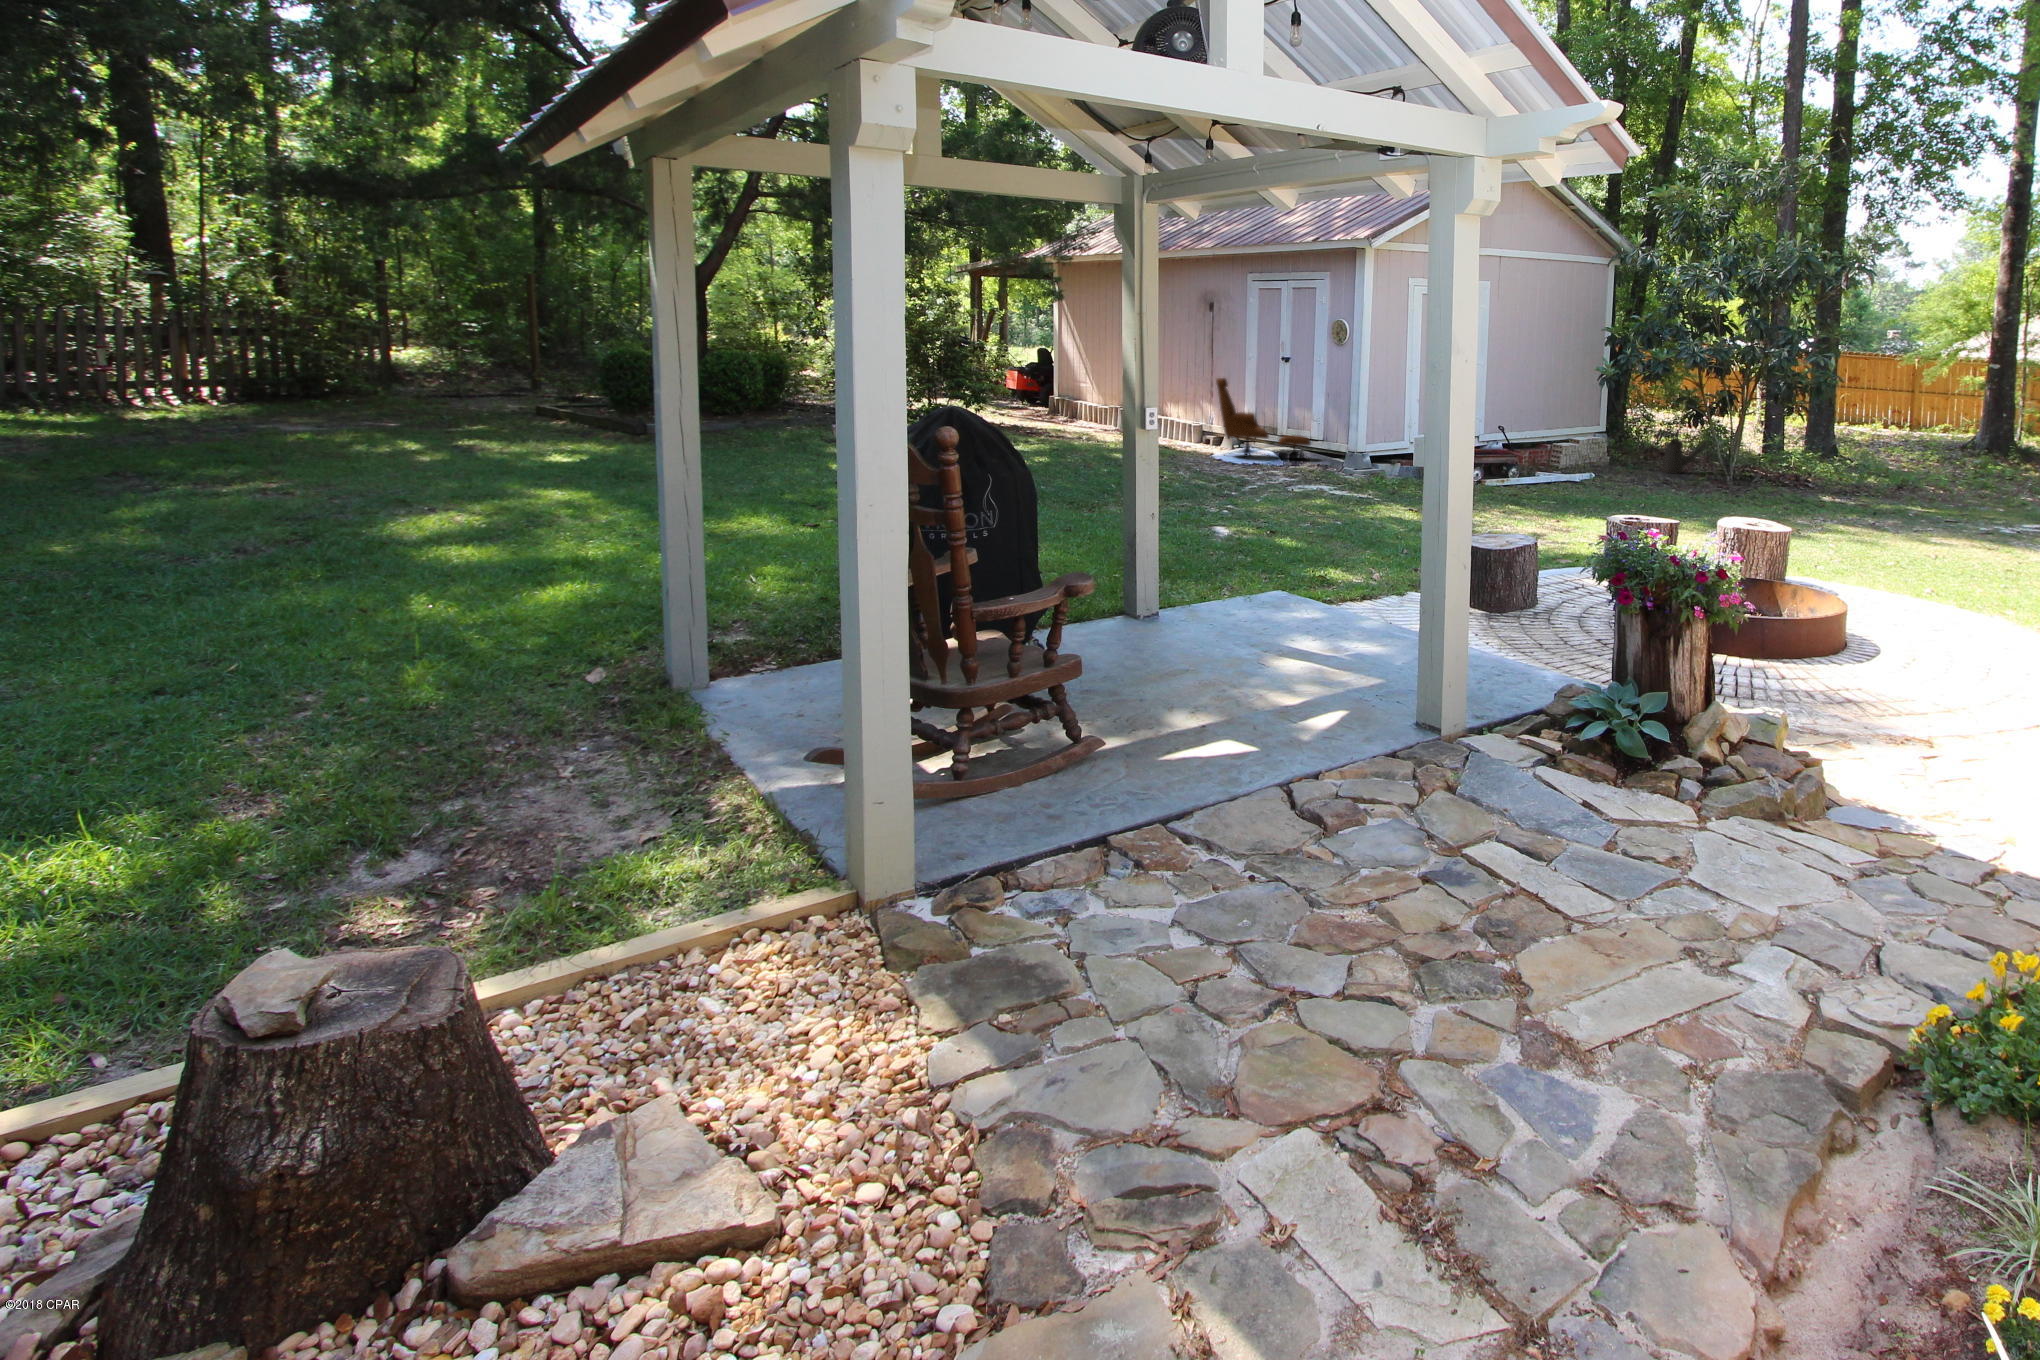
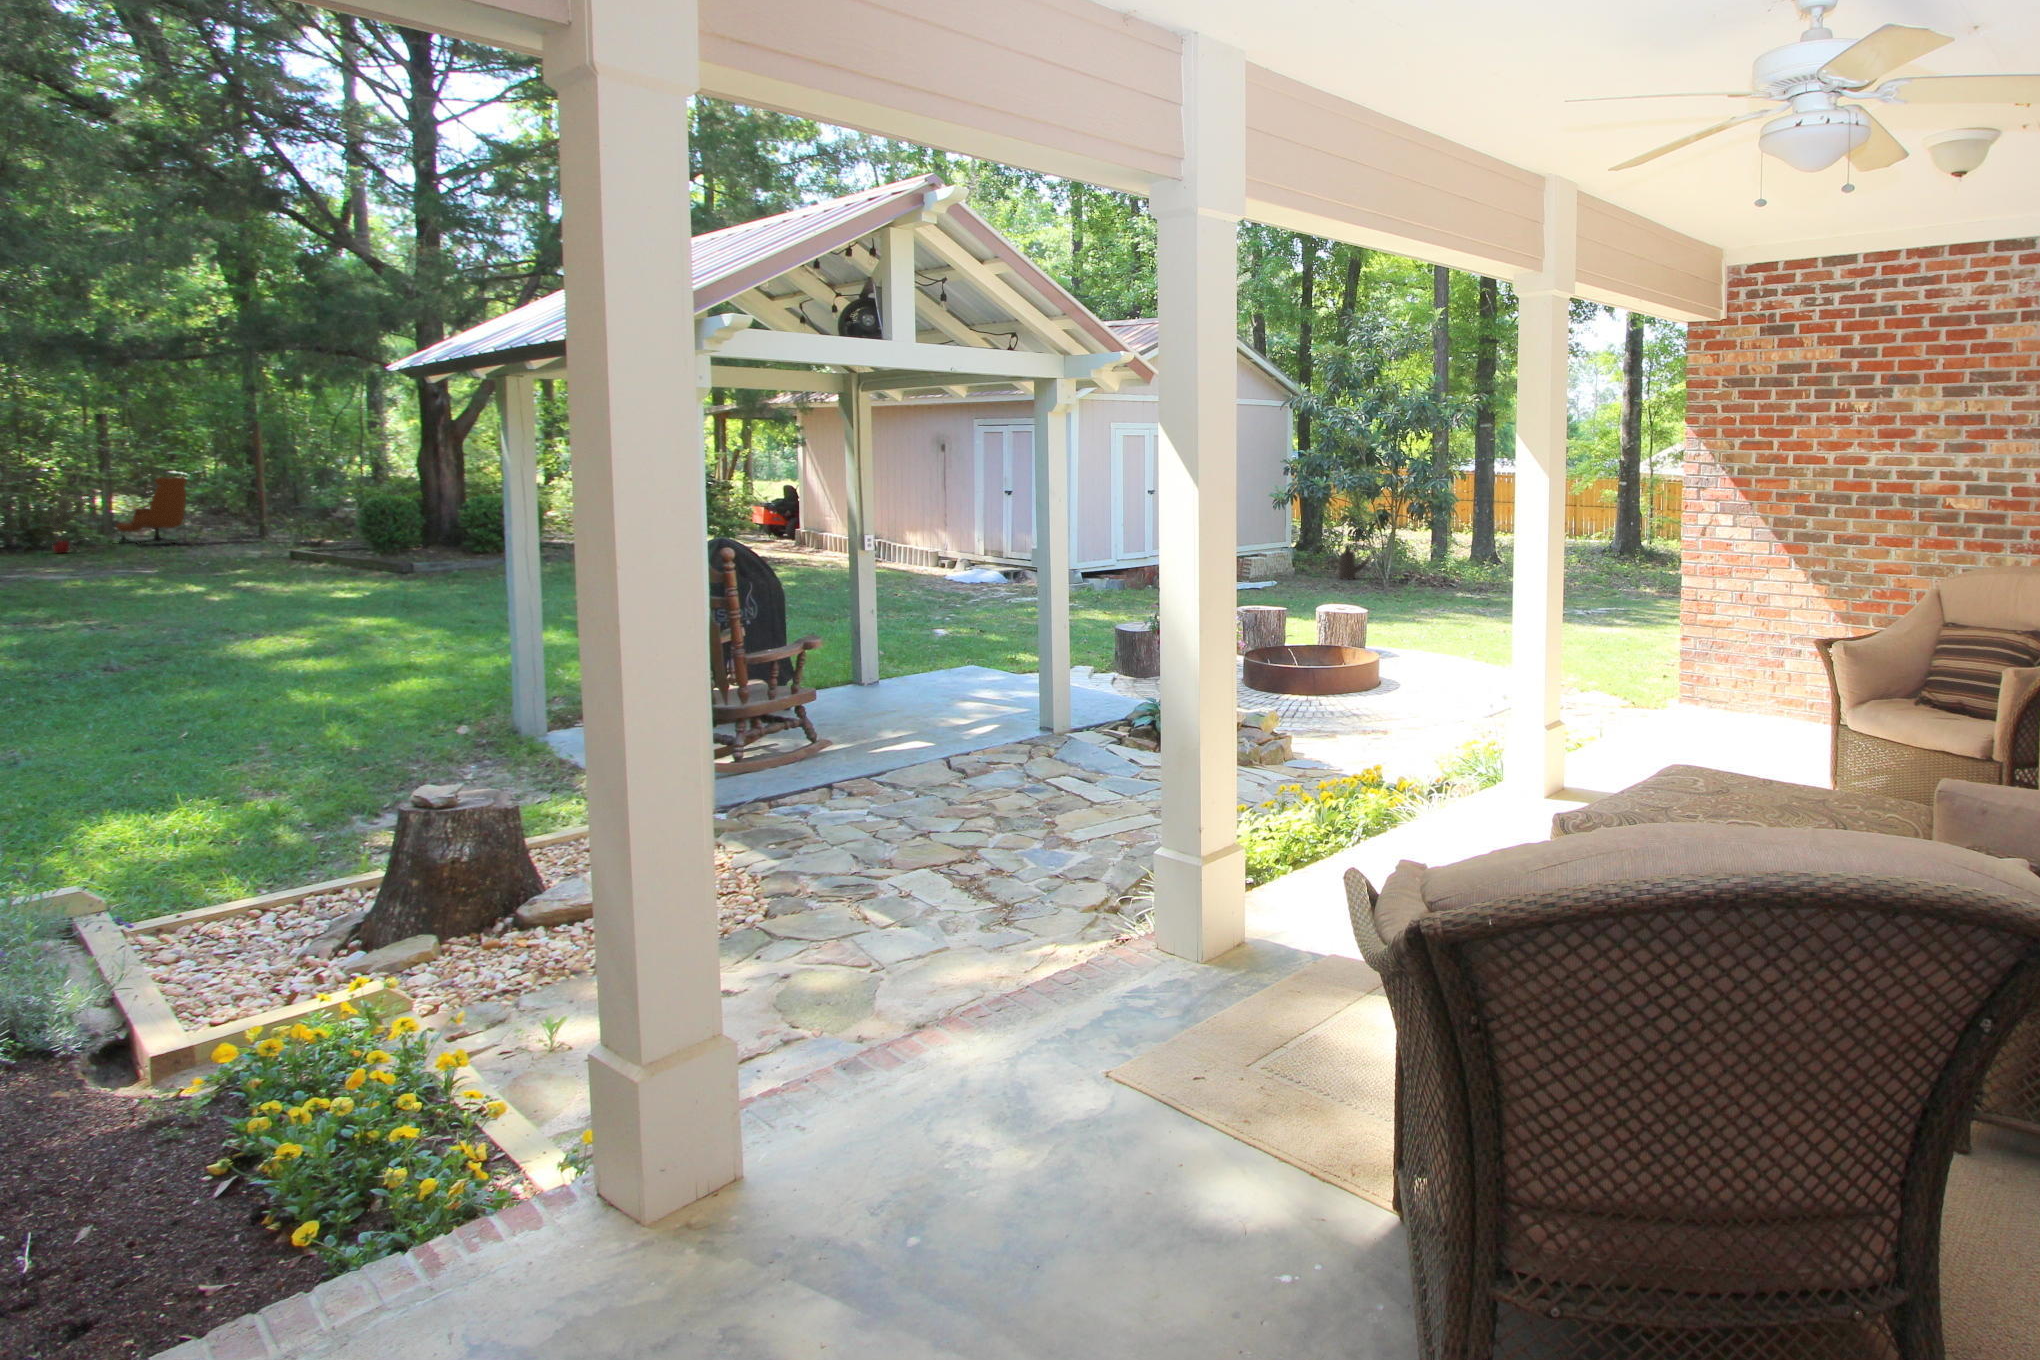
potted tree: none [309,336,372,402] -> present [35,489,89,553]
lounge chair: present [1216,378,1311,459] -> present [116,477,187,544]

